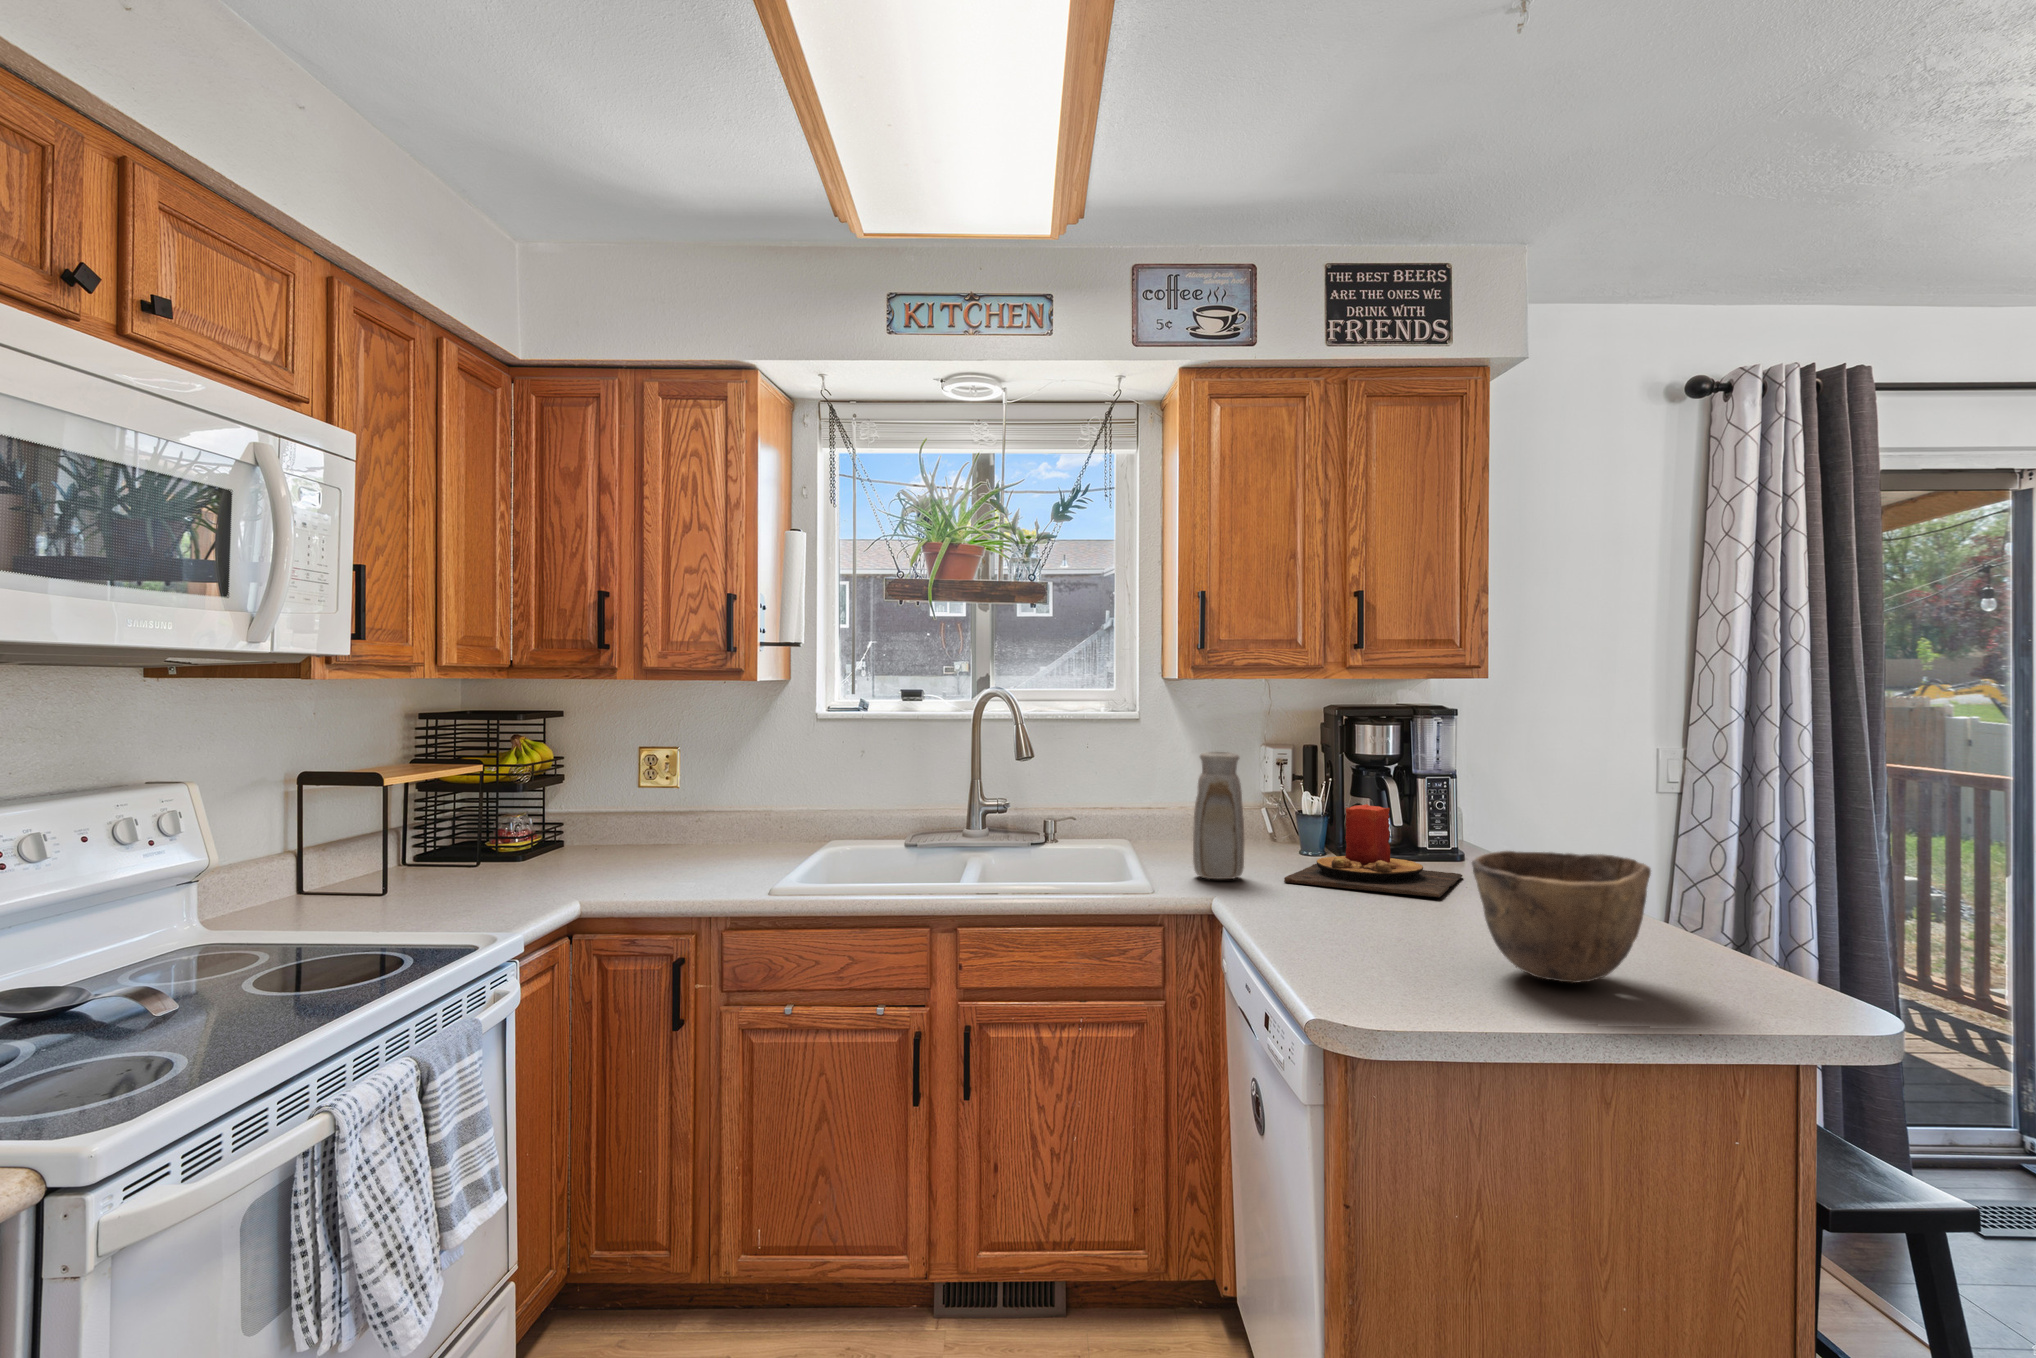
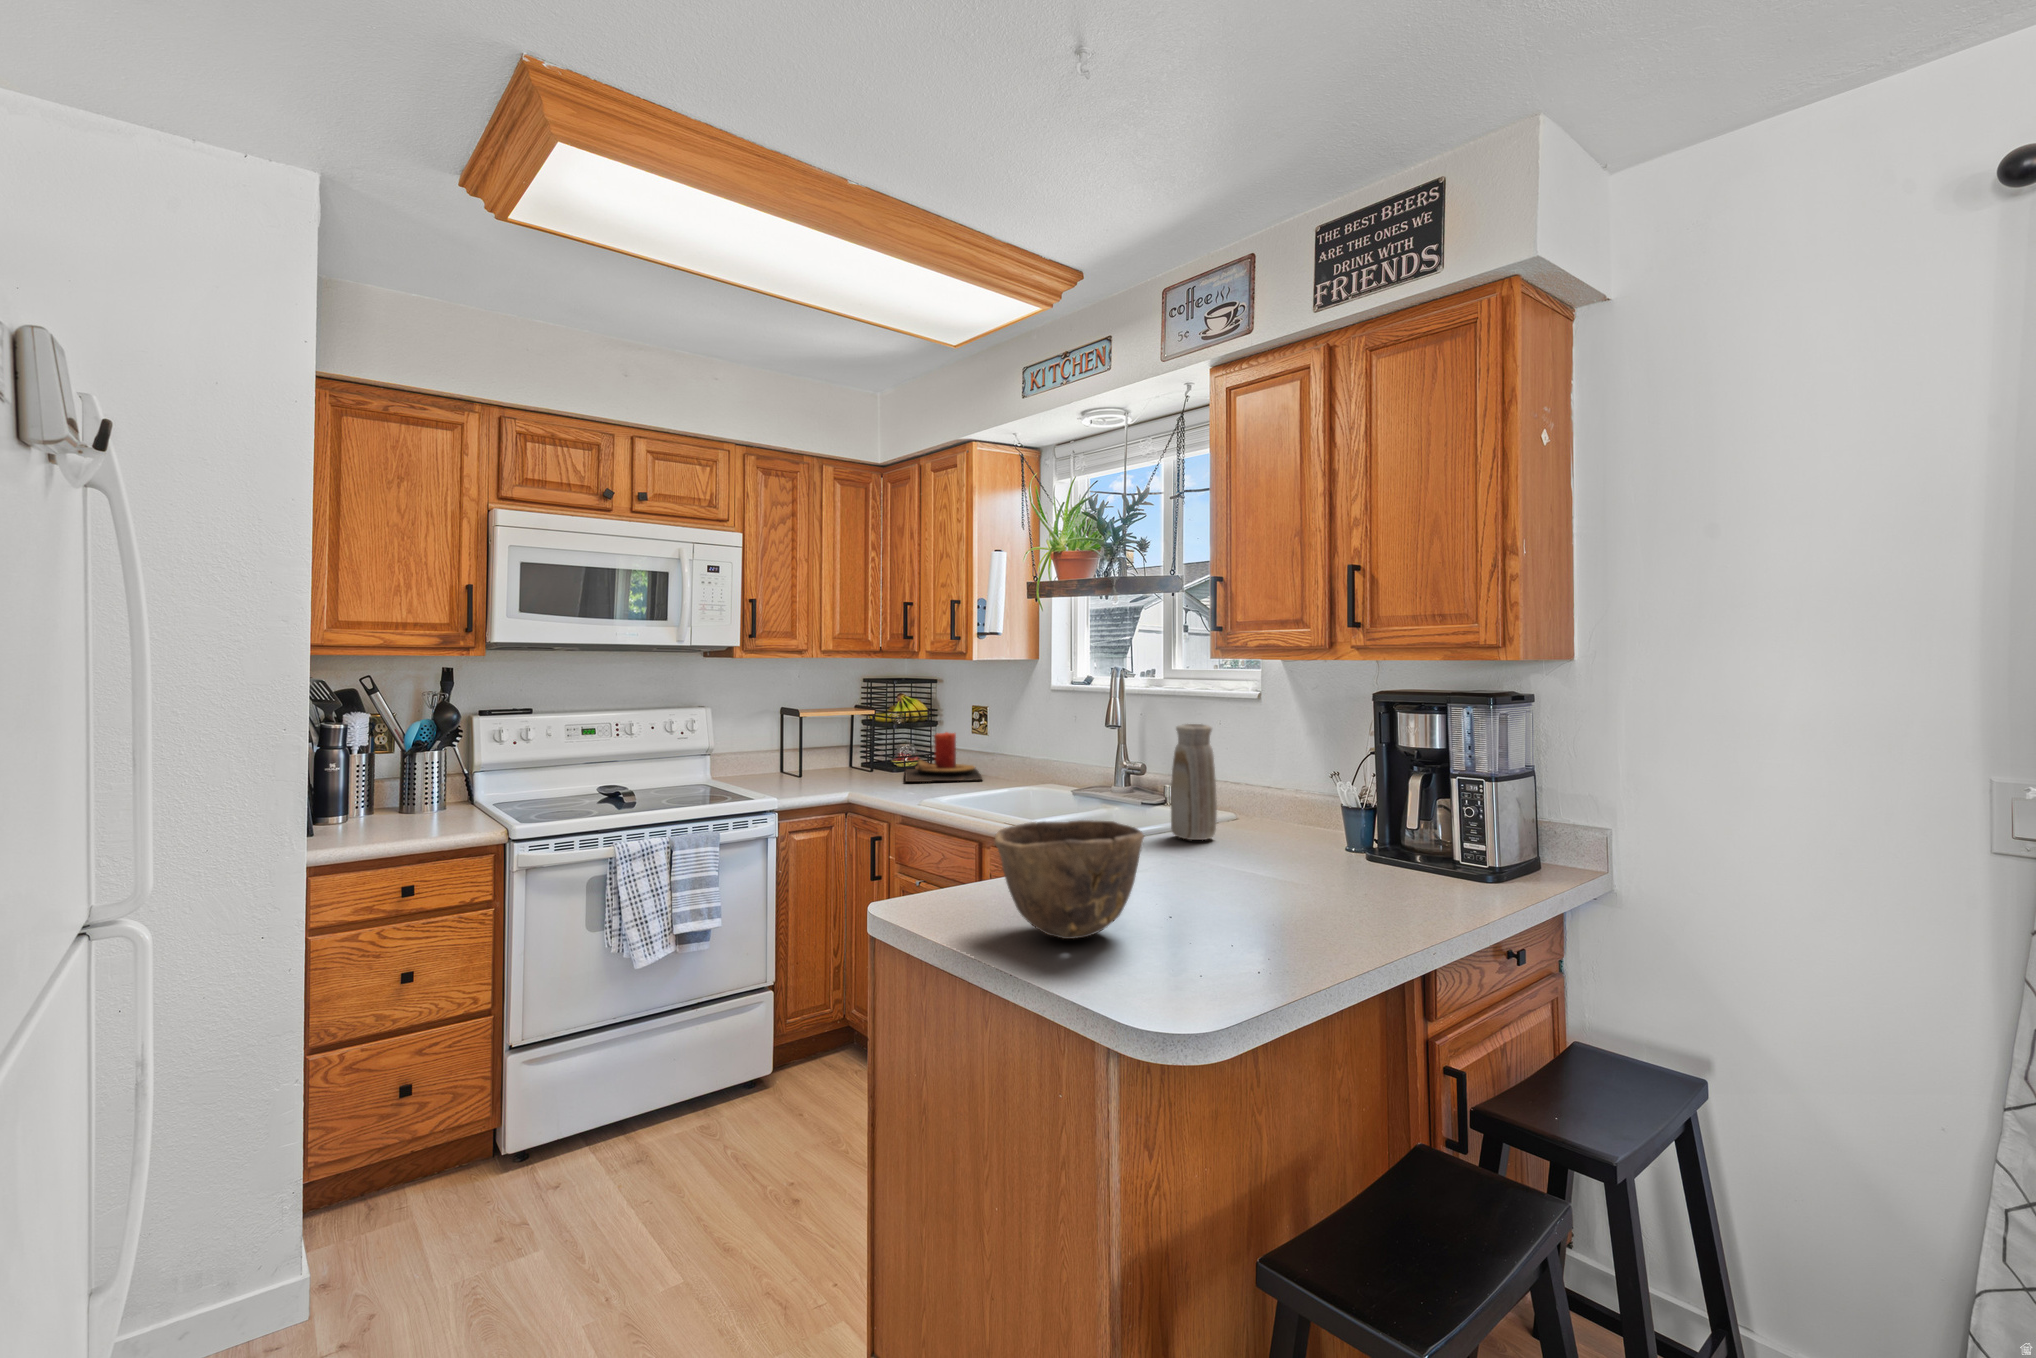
candle: present [1284,804,1462,897] -> present [905,732,982,782]

